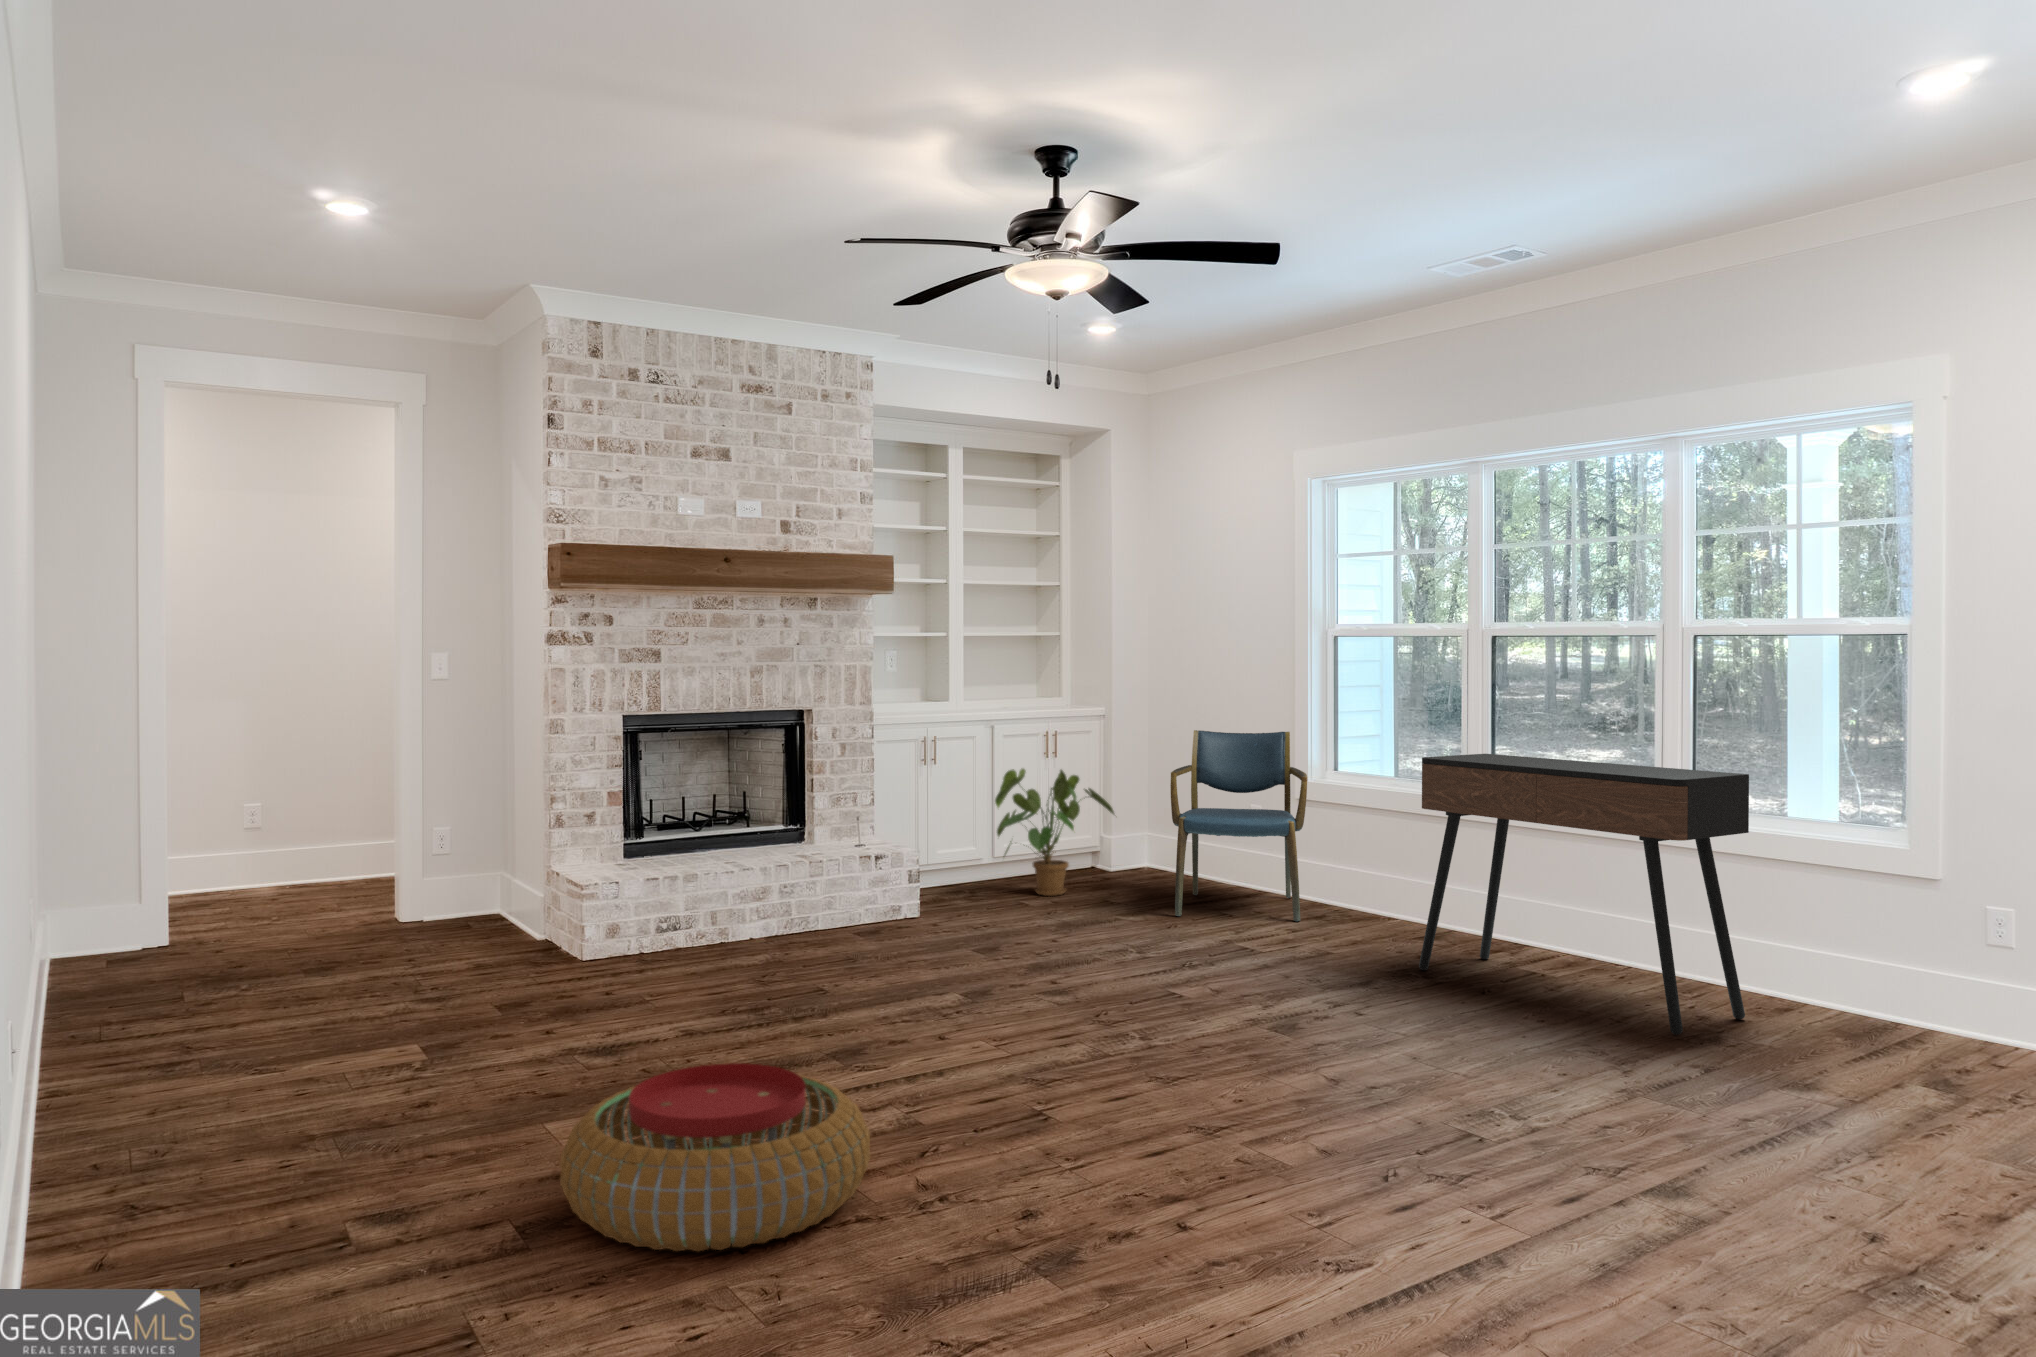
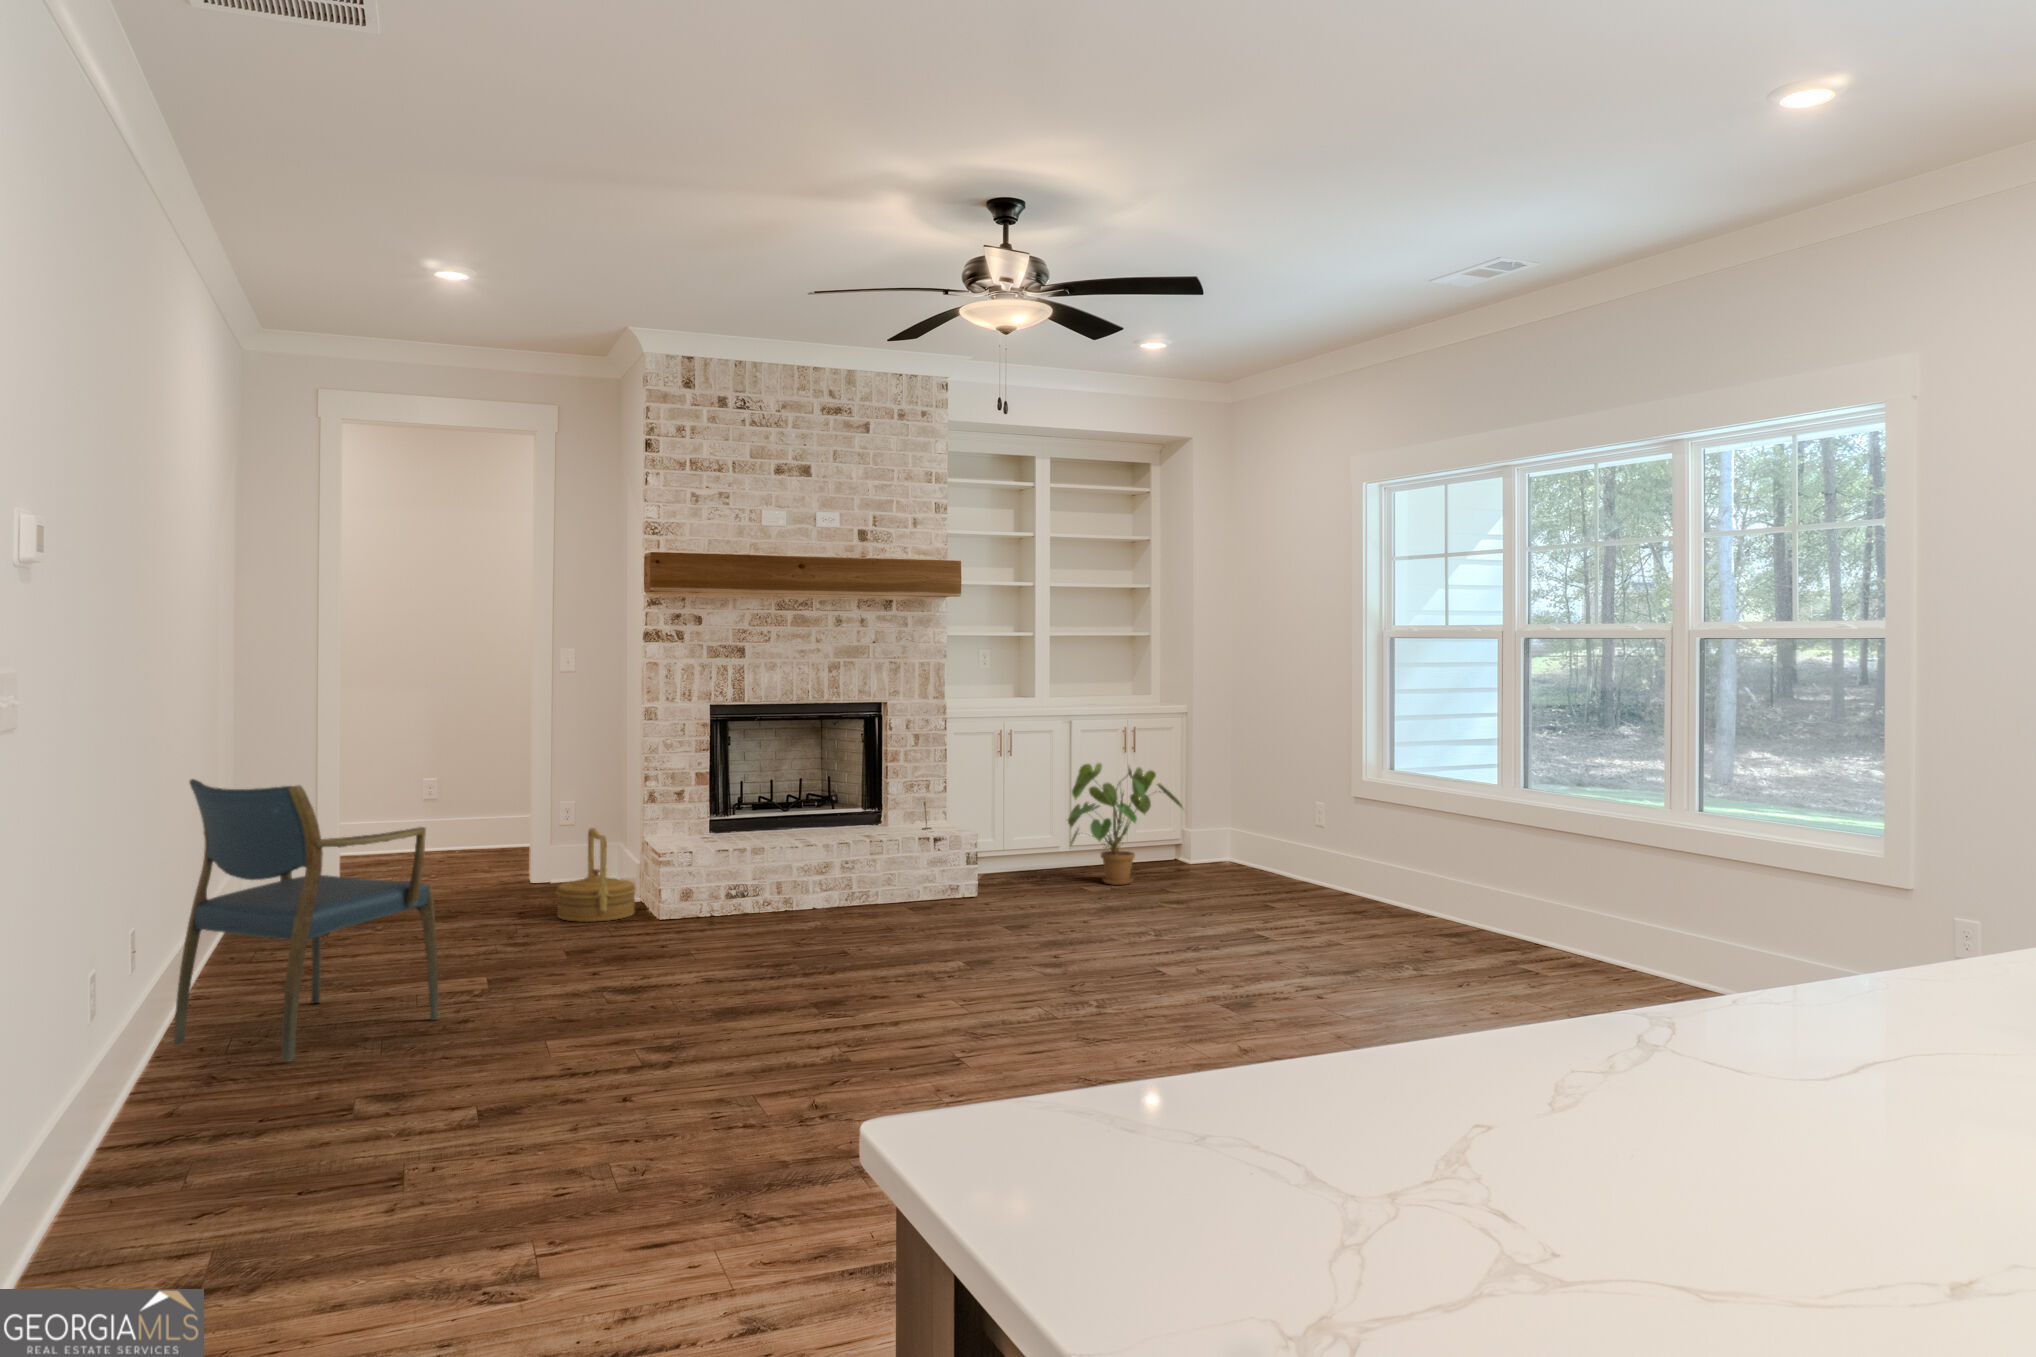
armchair: present [1170,730,1307,921] -> present [174,779,438,1061]
console table: present [1419,754,1749,1035] -> none [1414,756,1710,1033]
woven basket: none [453,858,547,966] -> present [556,828,636,922]
pouf: present [560,1063,870,1251] -> none [513,995,773,1137]

